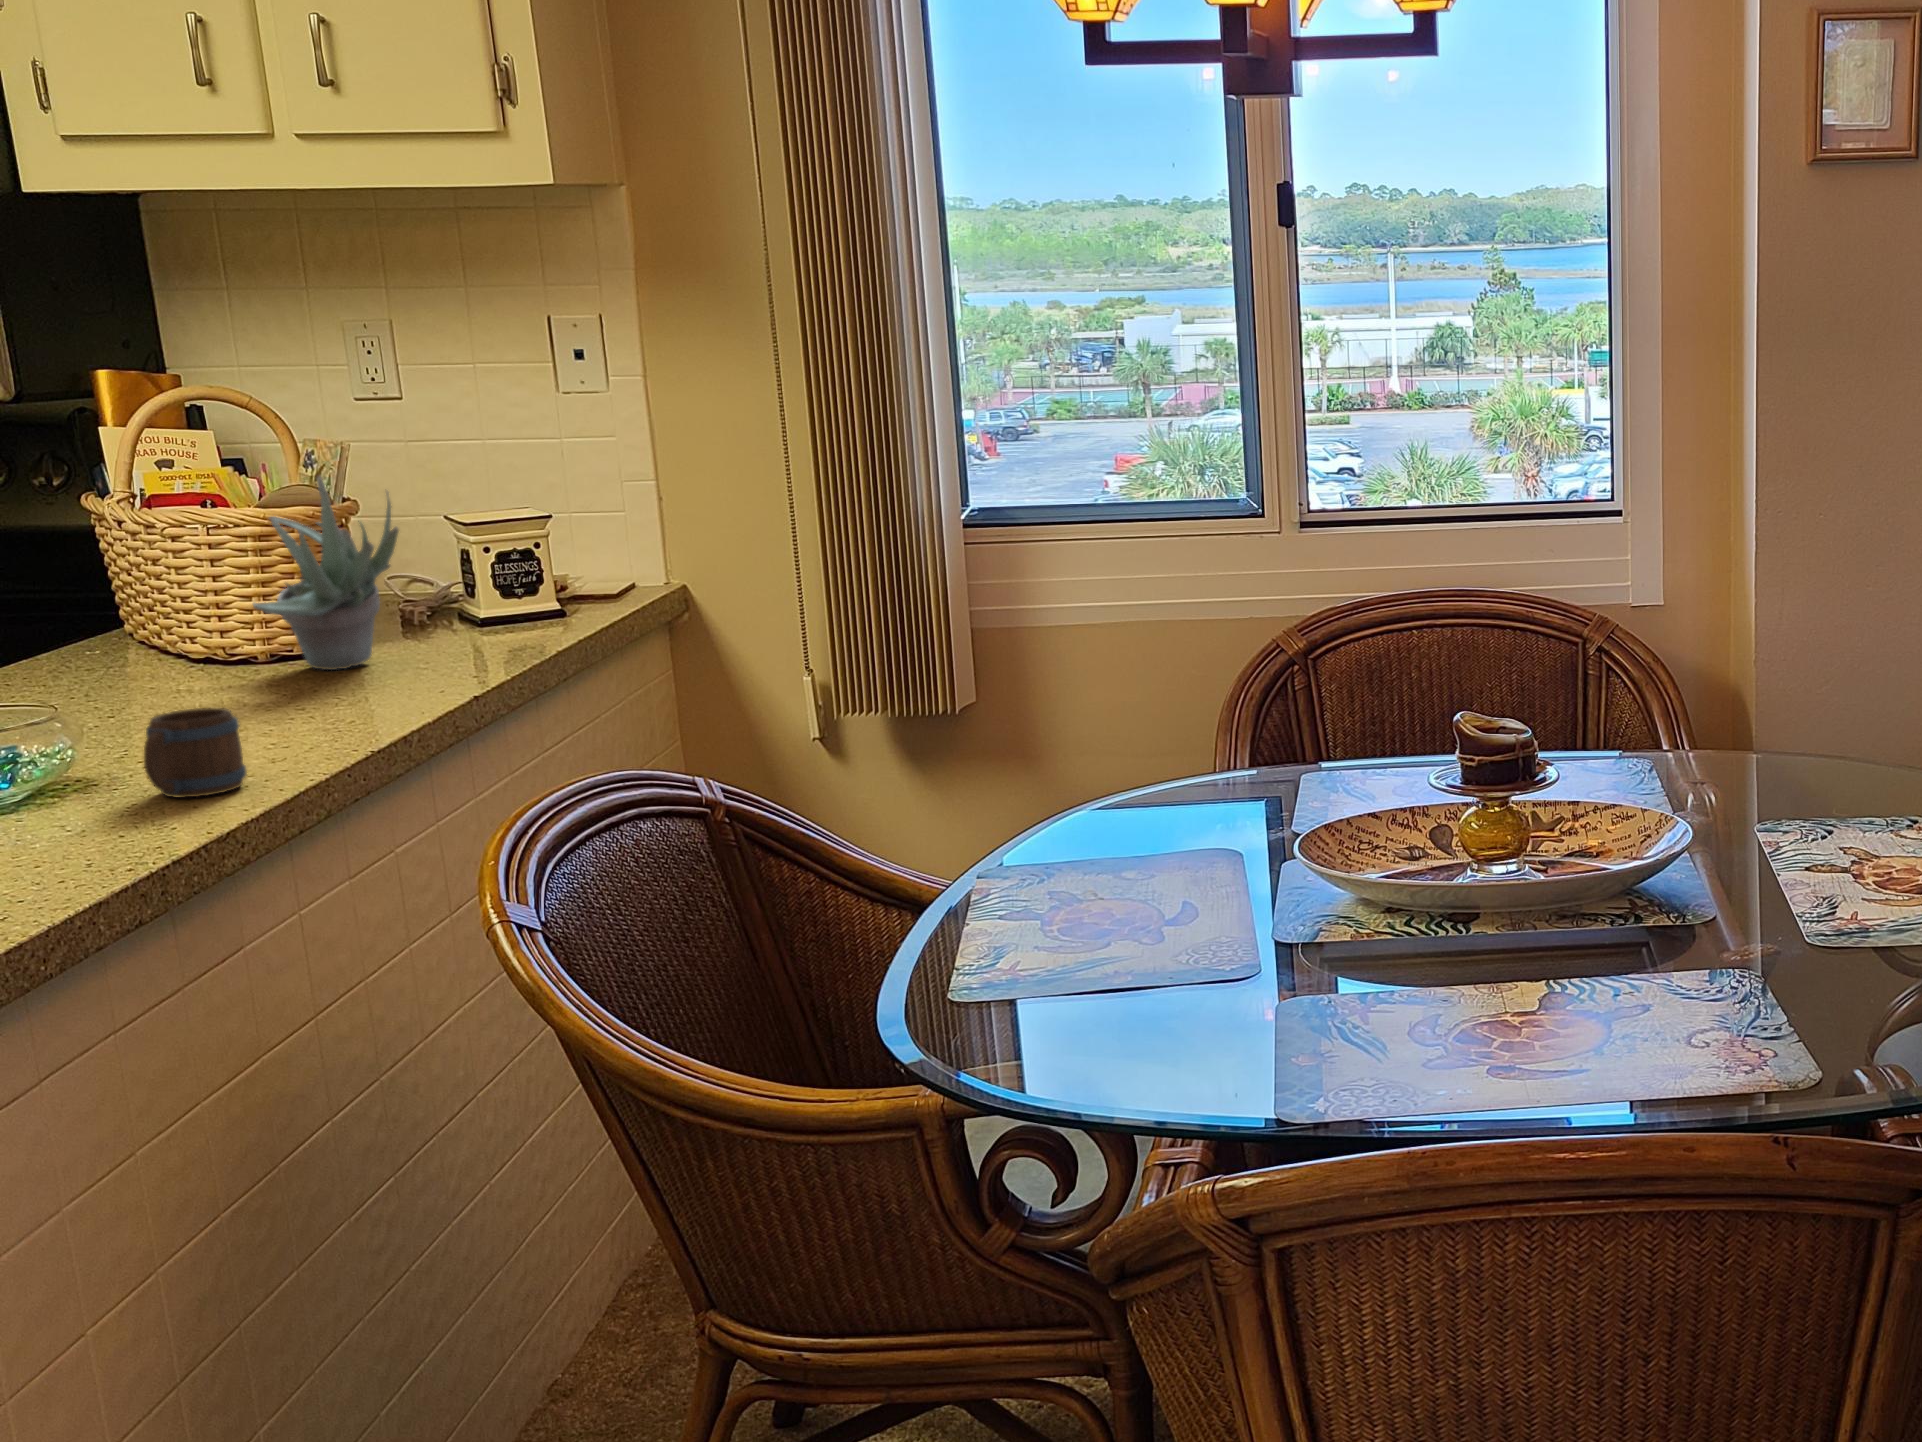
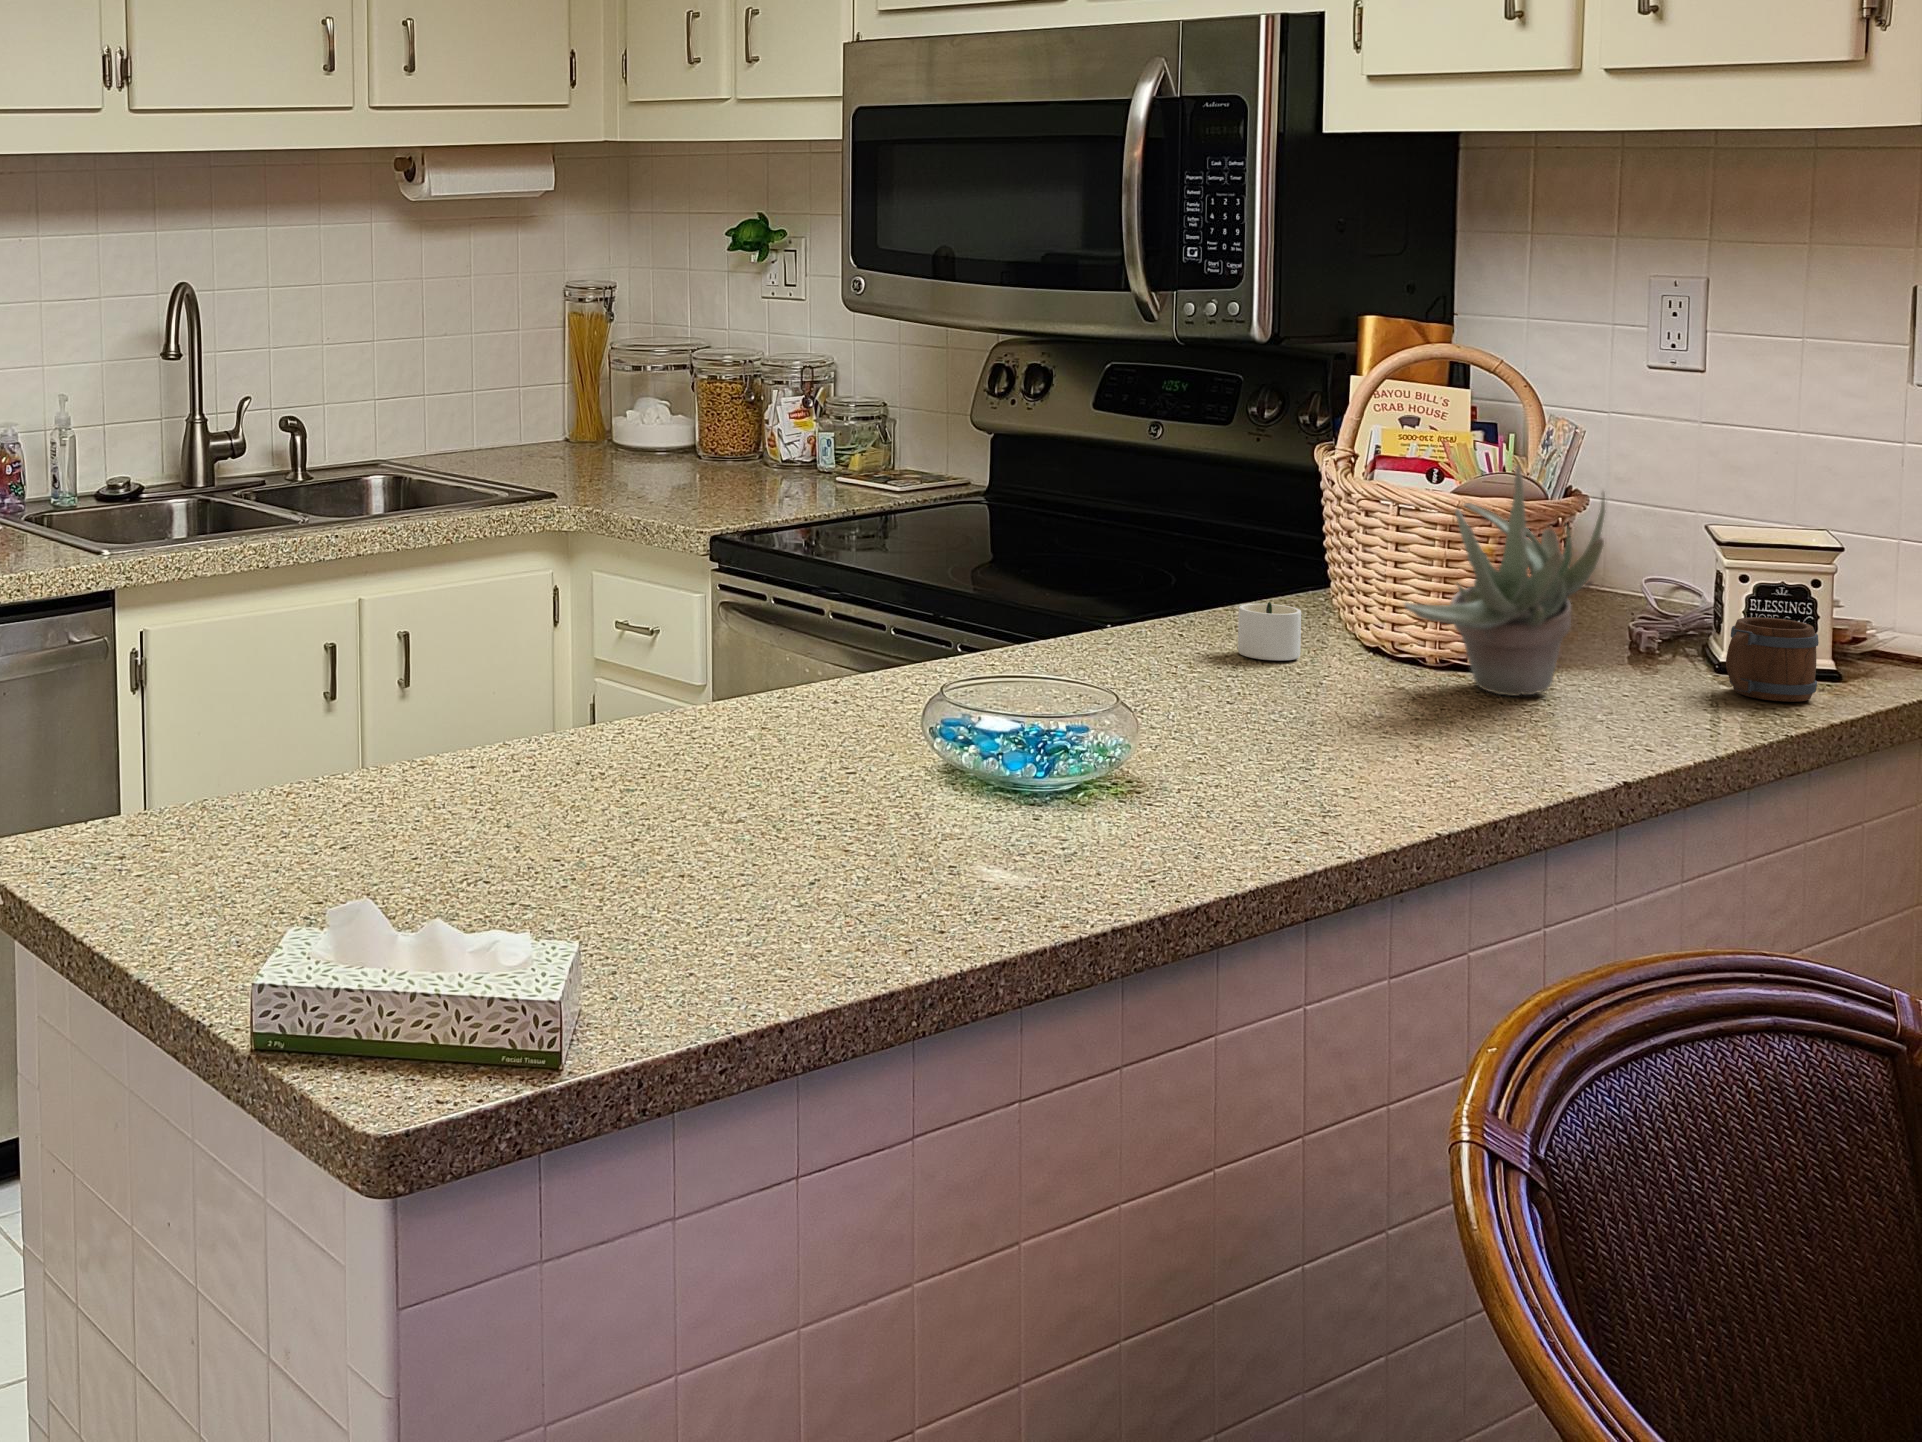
candle: none [71,633,165,686] -> present [1238,602,1301,661]
mug: present [144,708,246,798] -> present [1726,617,1819,702]

